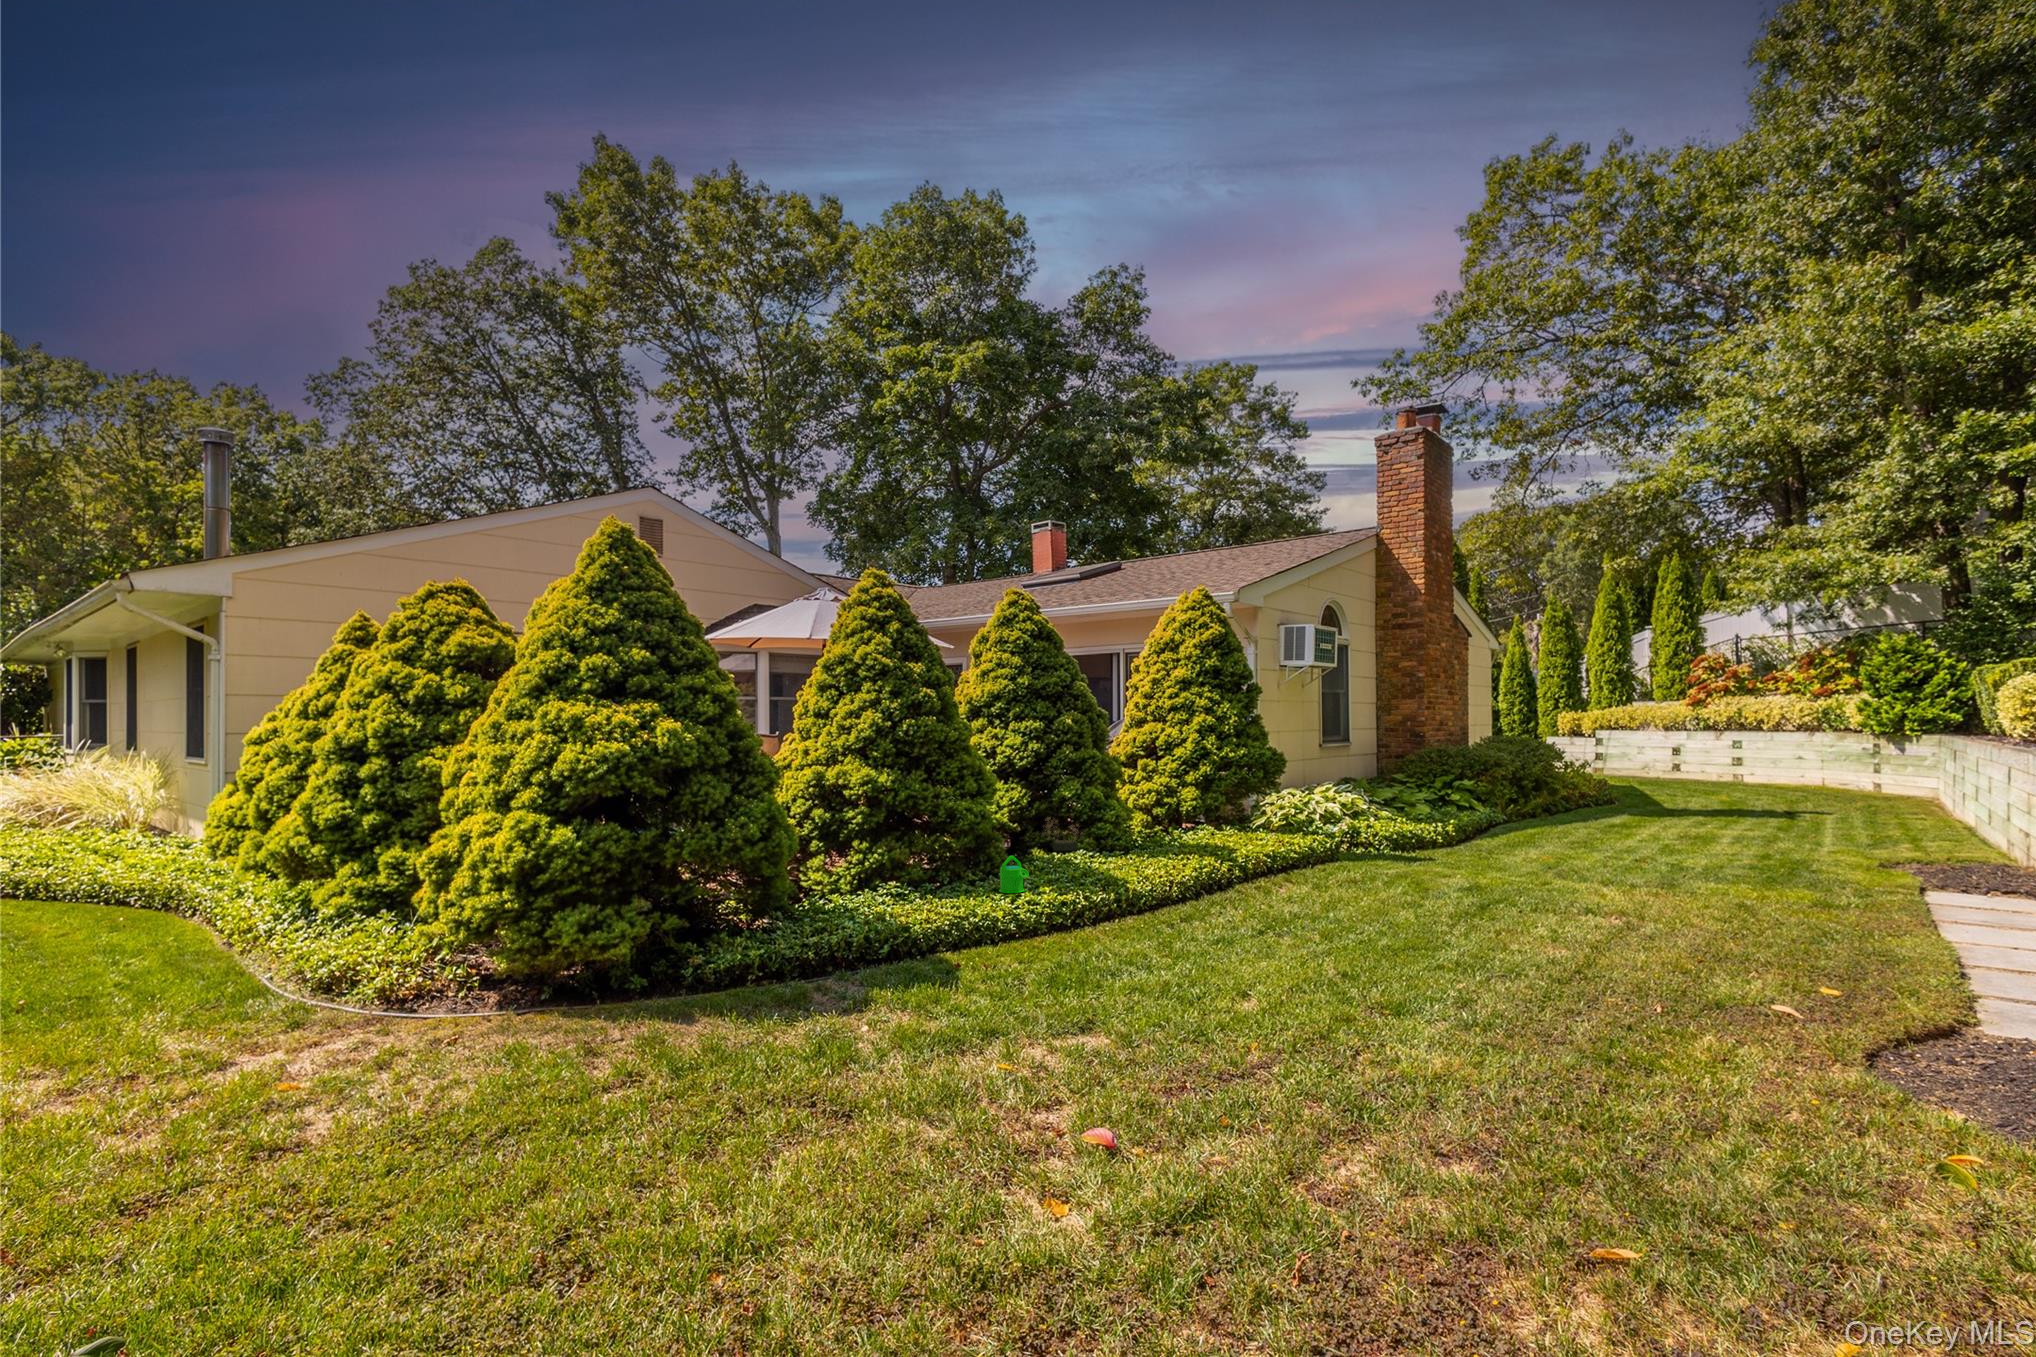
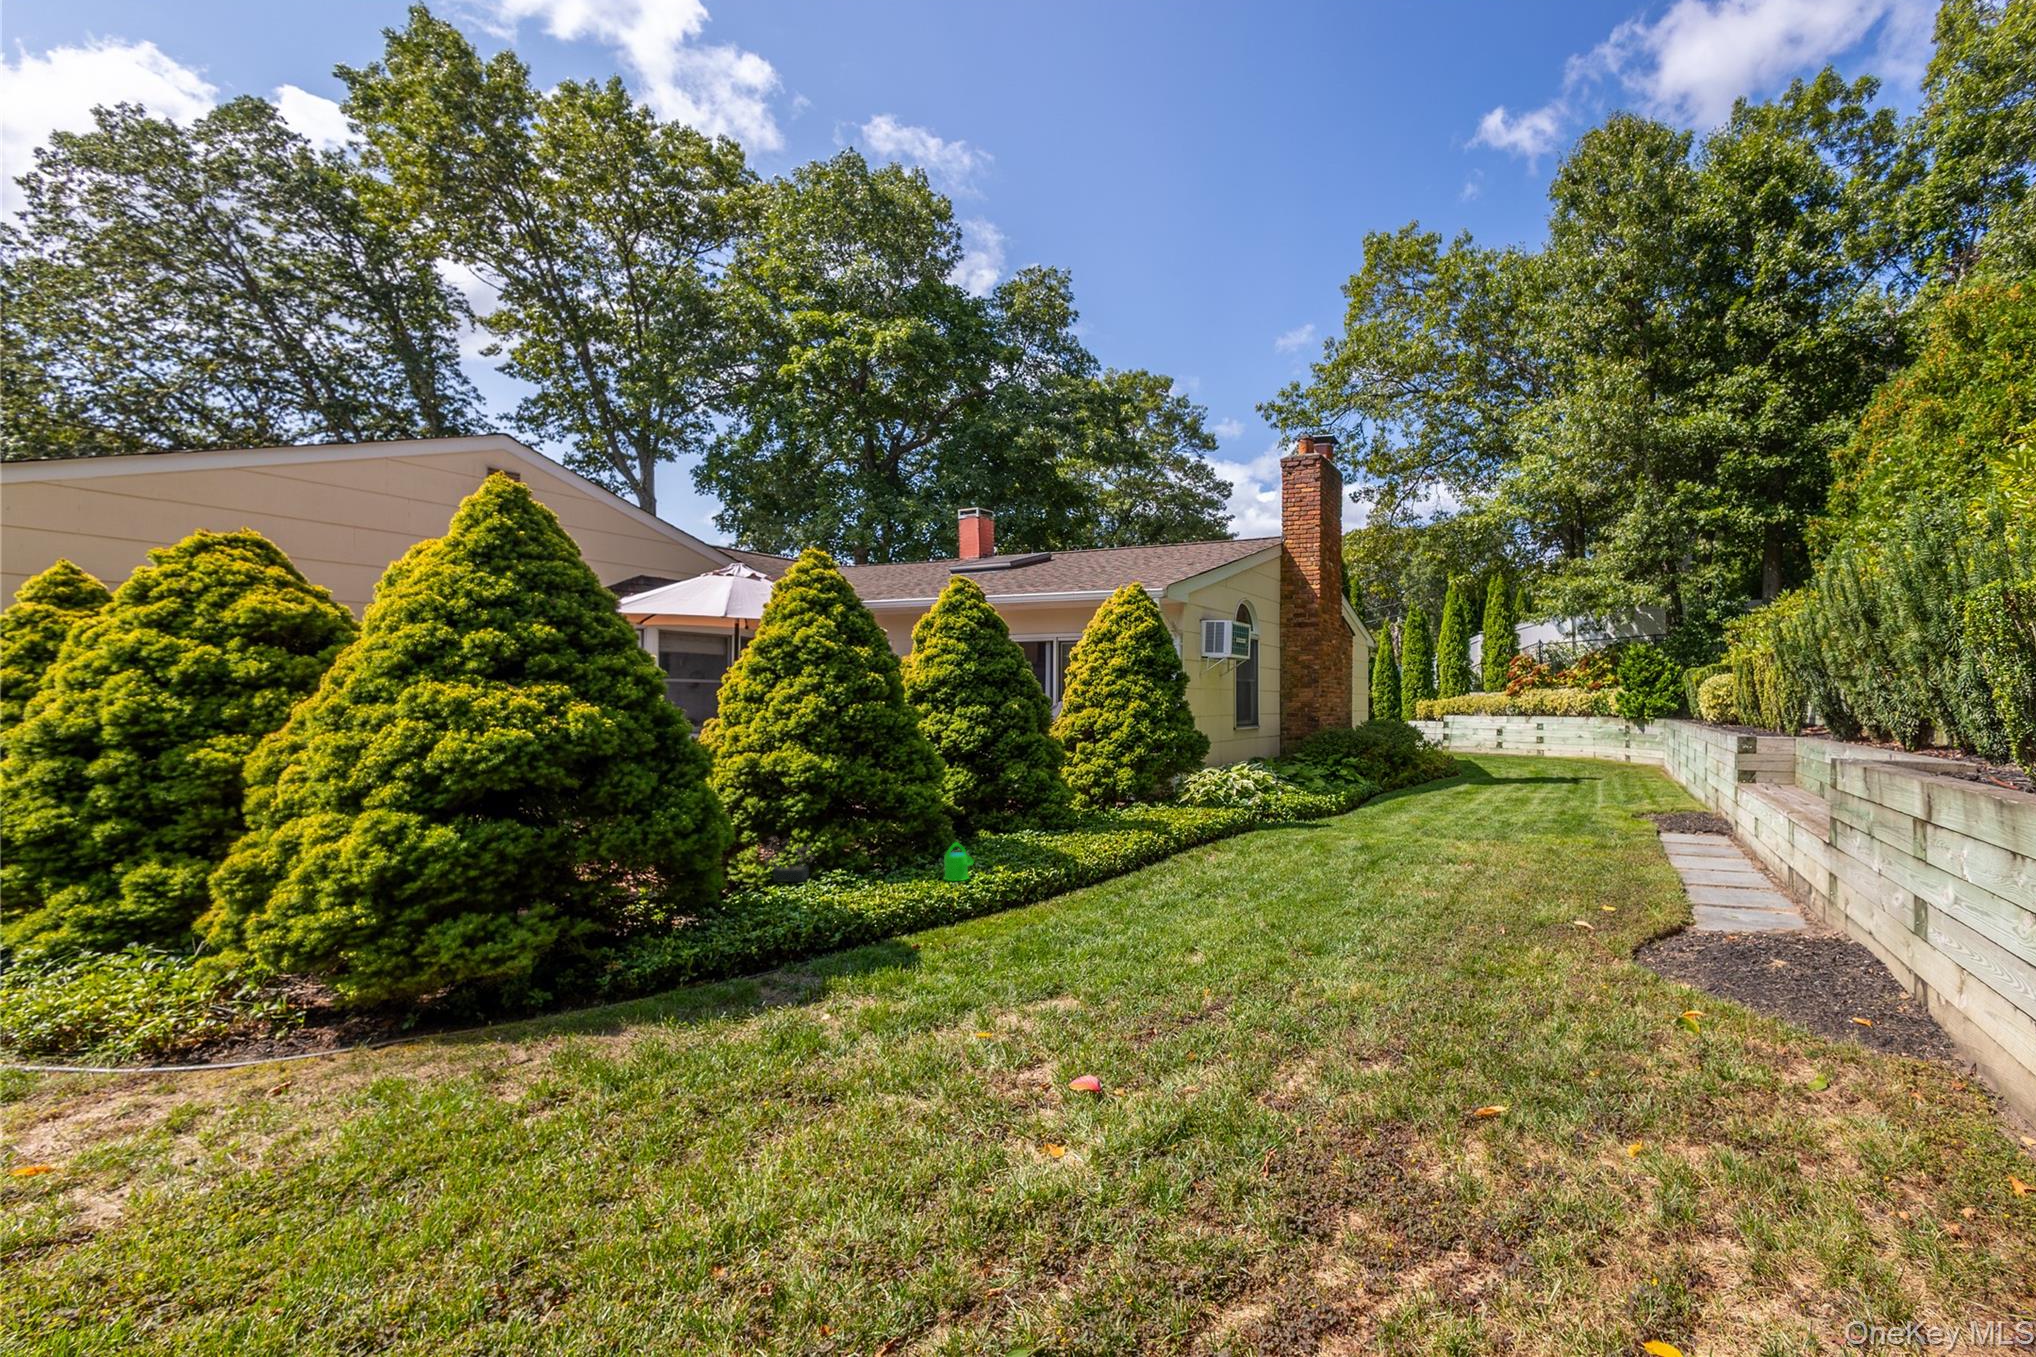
decorative plant: present [1045,819,1077,851] -> present [764,837,813,882]

